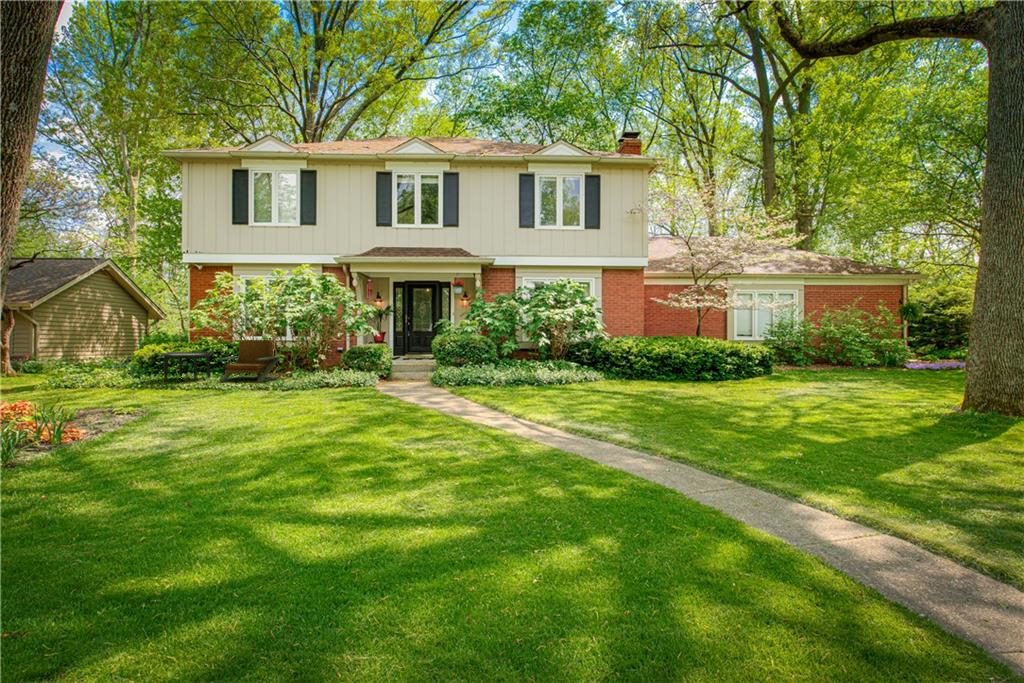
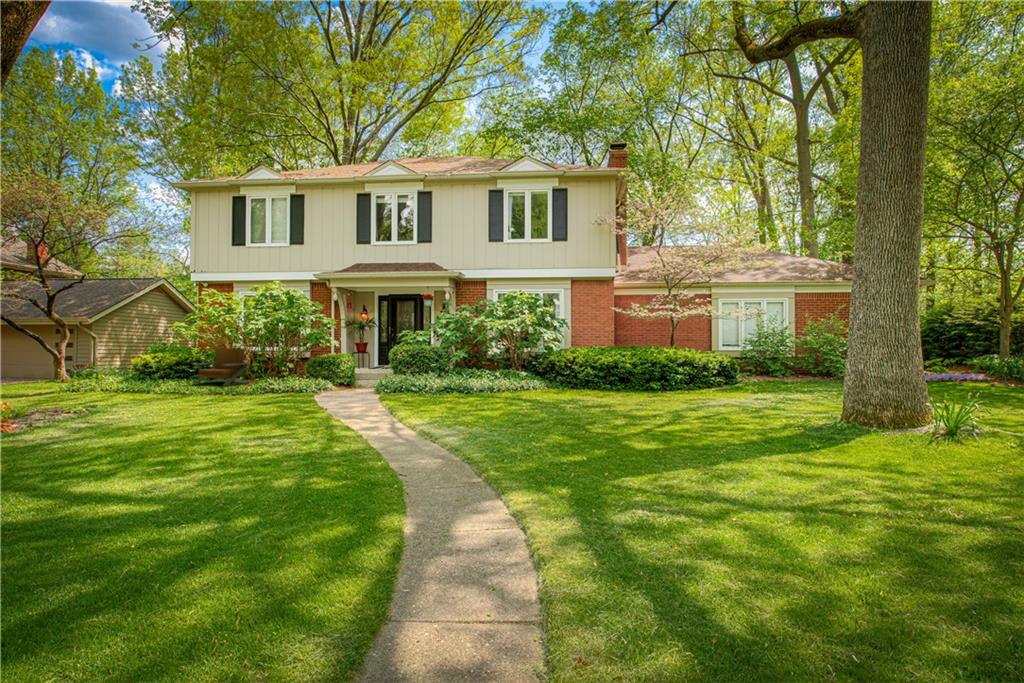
round table: present [161,352,213,381] -> none [146,358,196,384]

